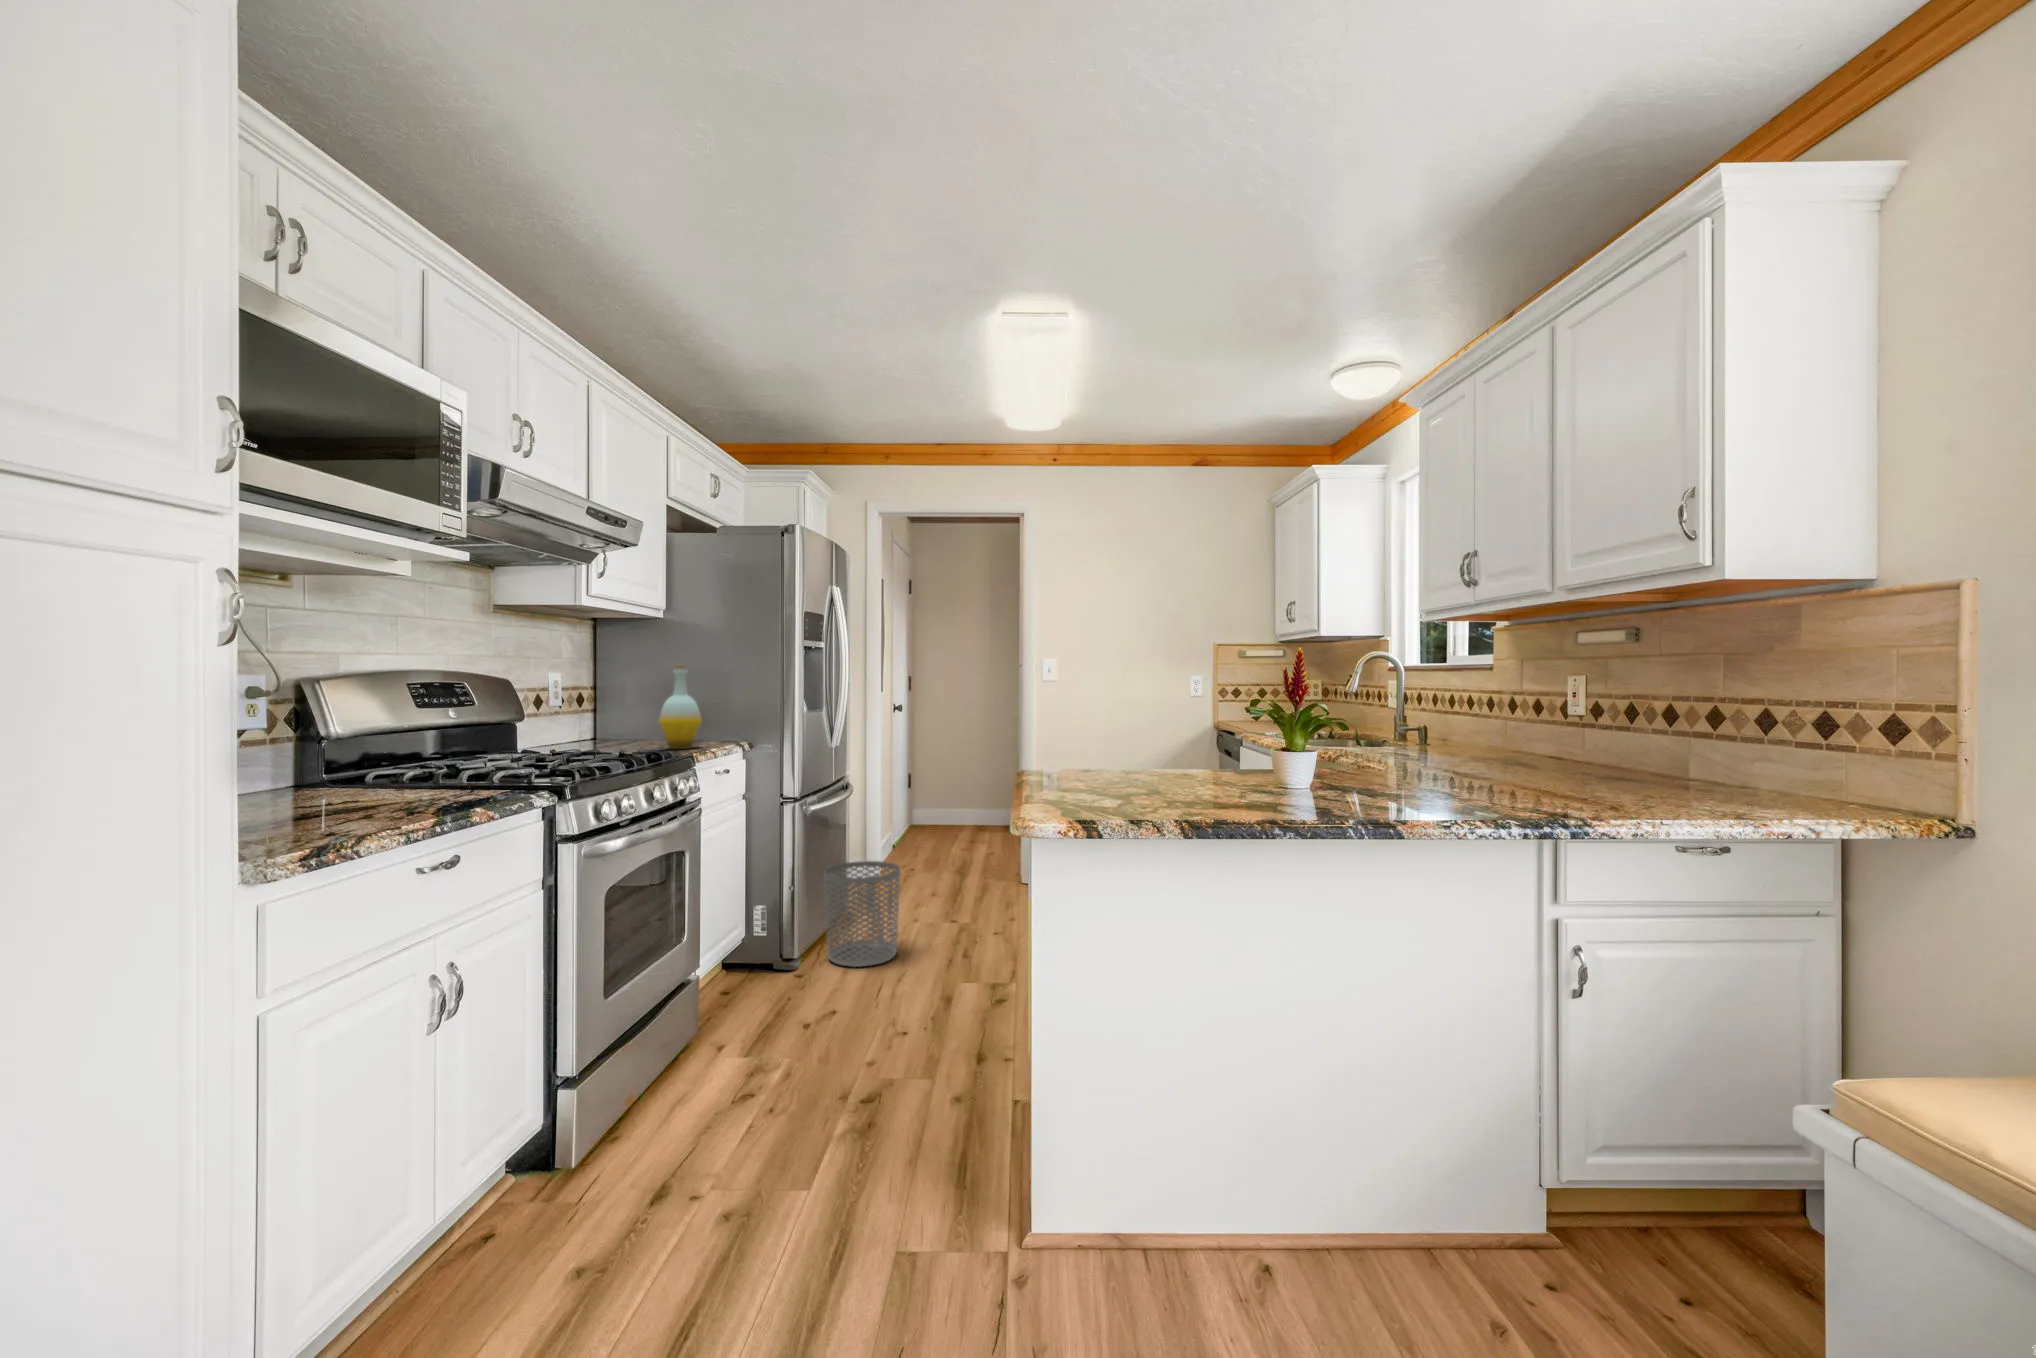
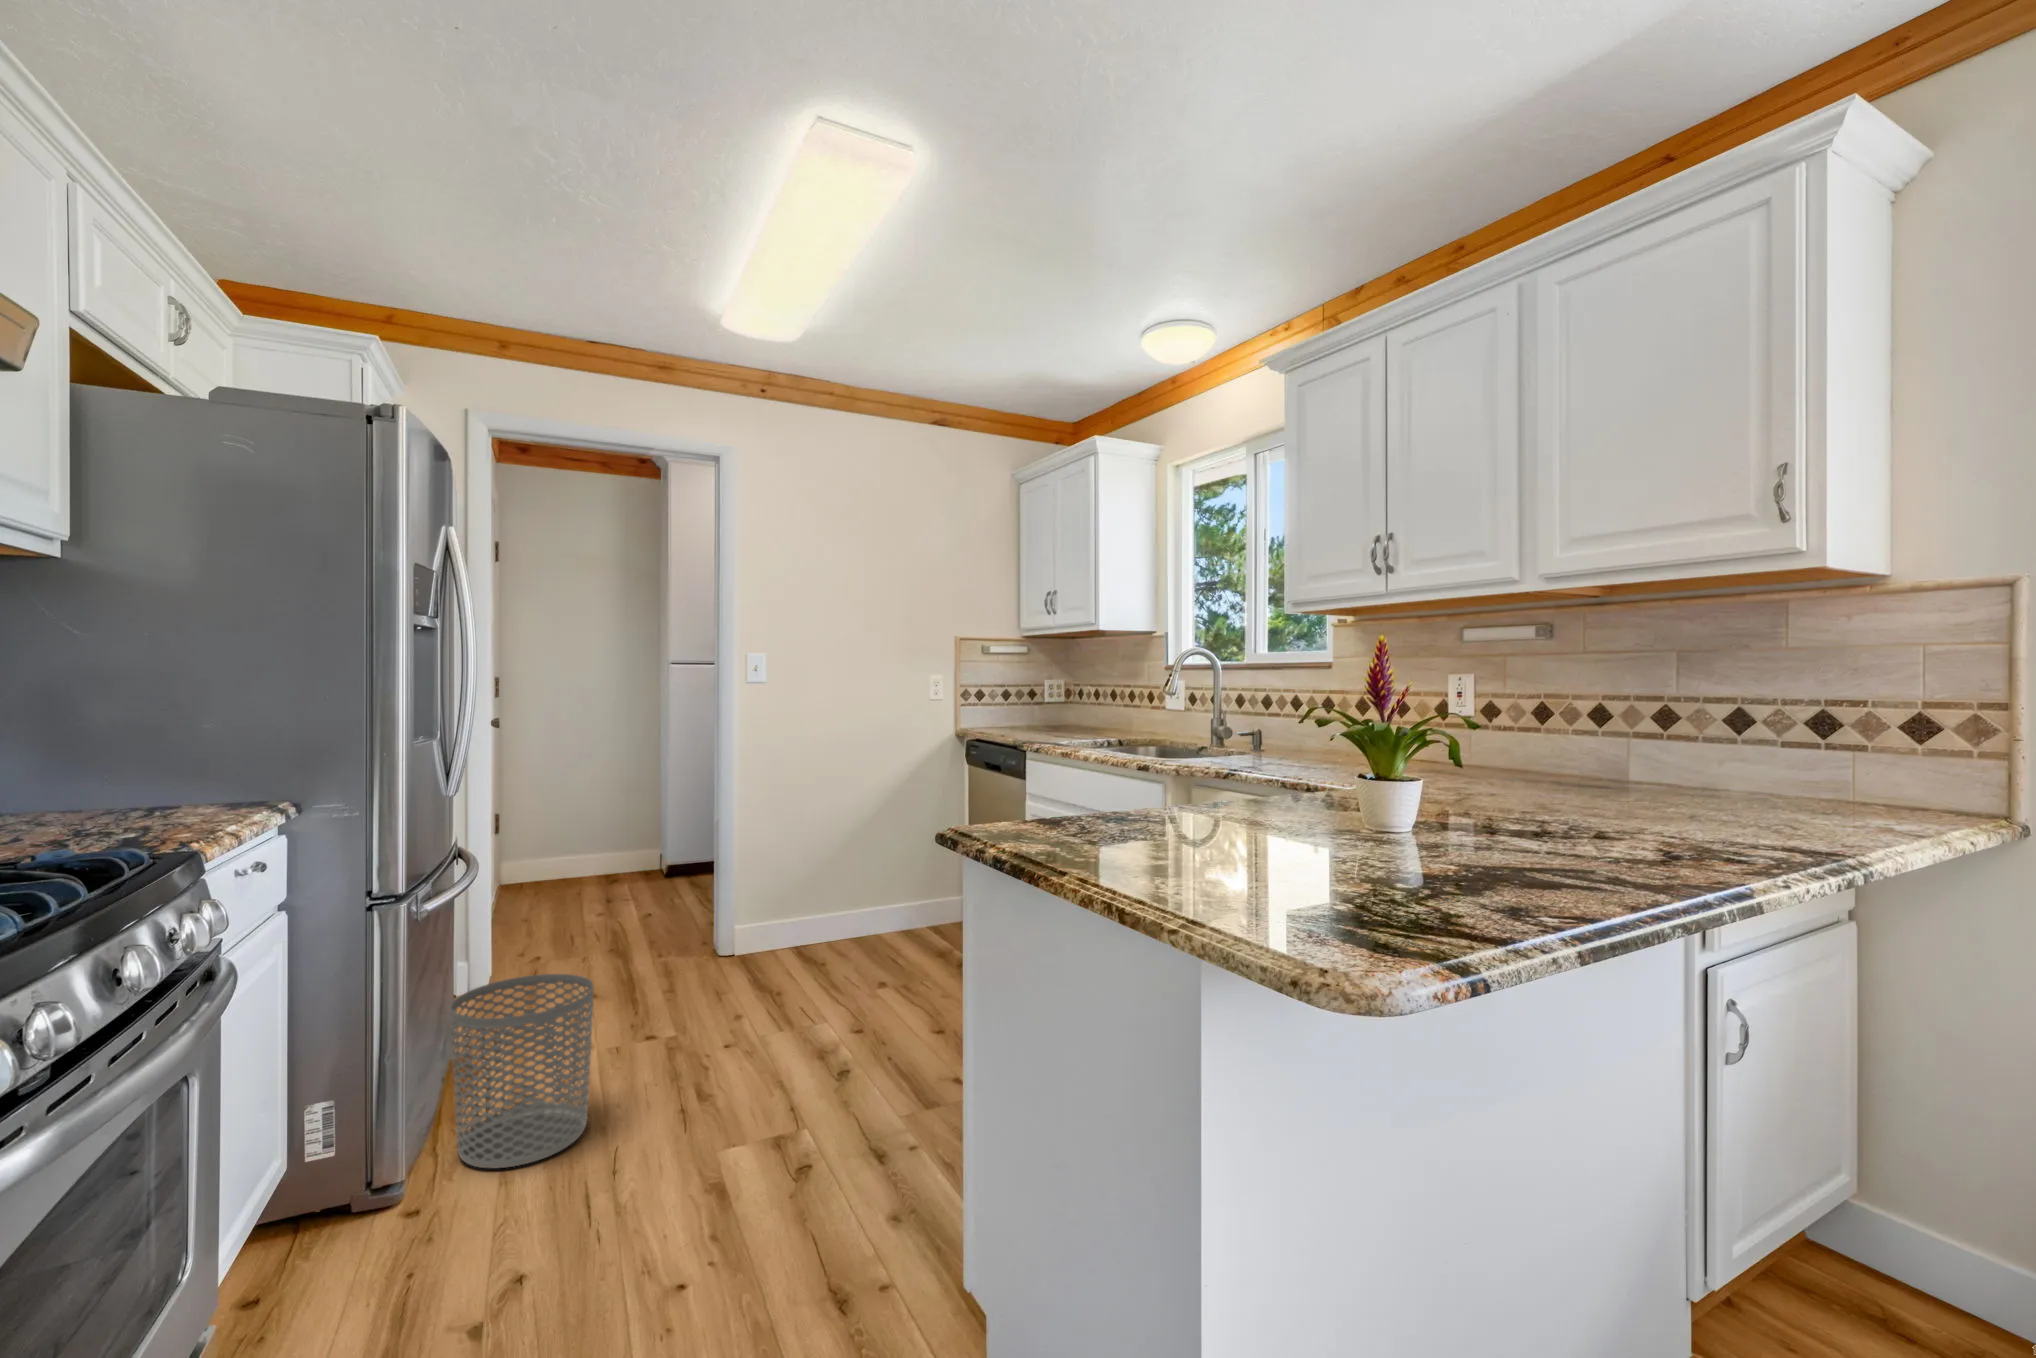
bottle: present [659,664,702,749] -> none [72,648,190,824]

